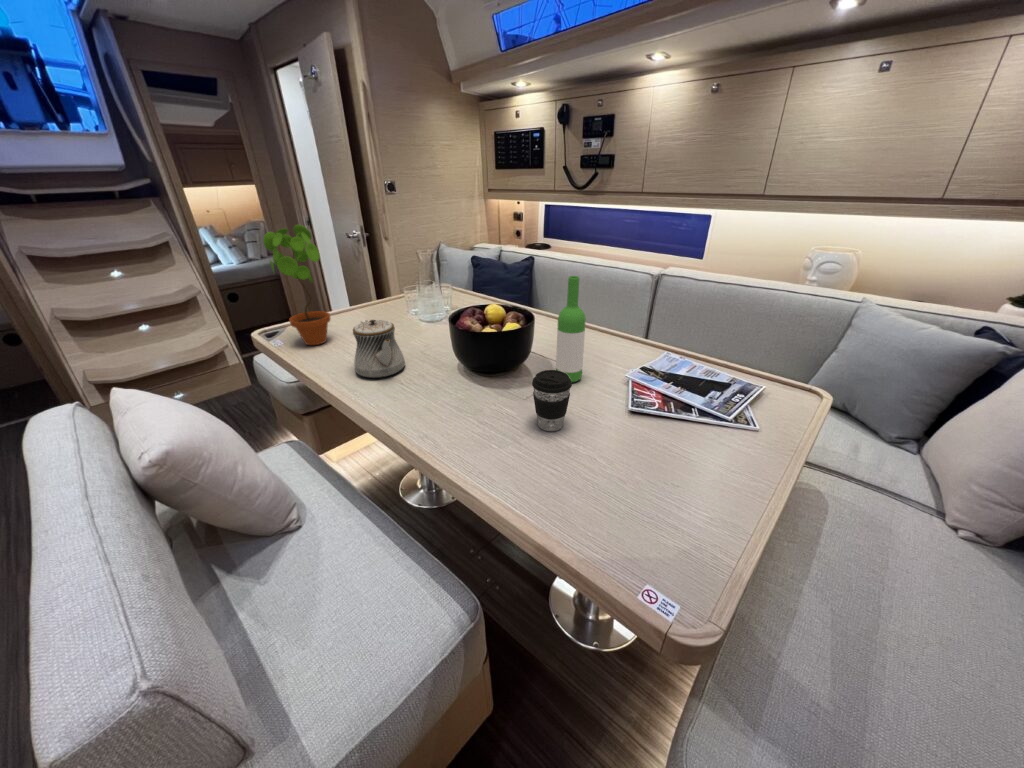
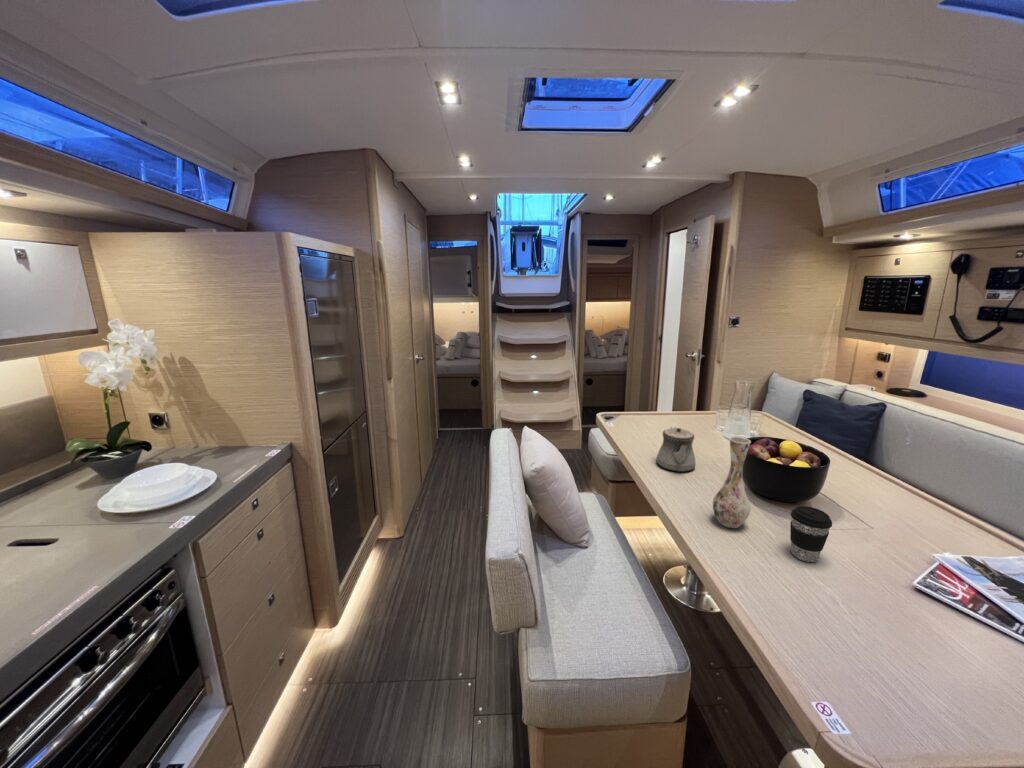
potted plant: present [263,225,331,345] -> none [624,354,657,435]
wine bottle: present [556,276,586,382] -> none [836,436,879,535]
vase: none [445,309,488,426] -> present [713,437,751,528]

